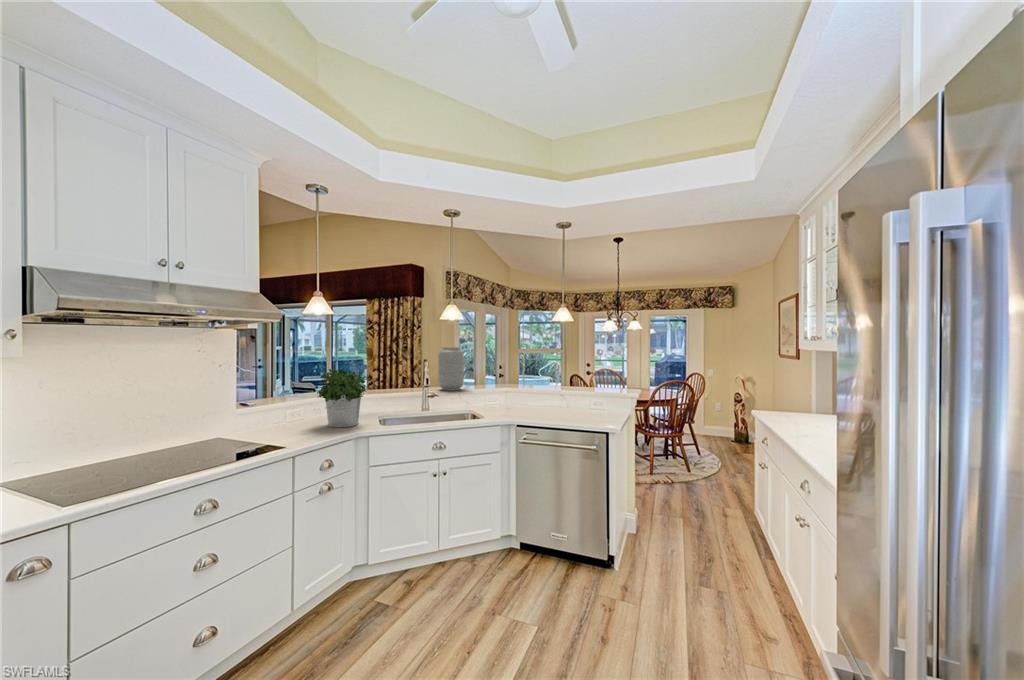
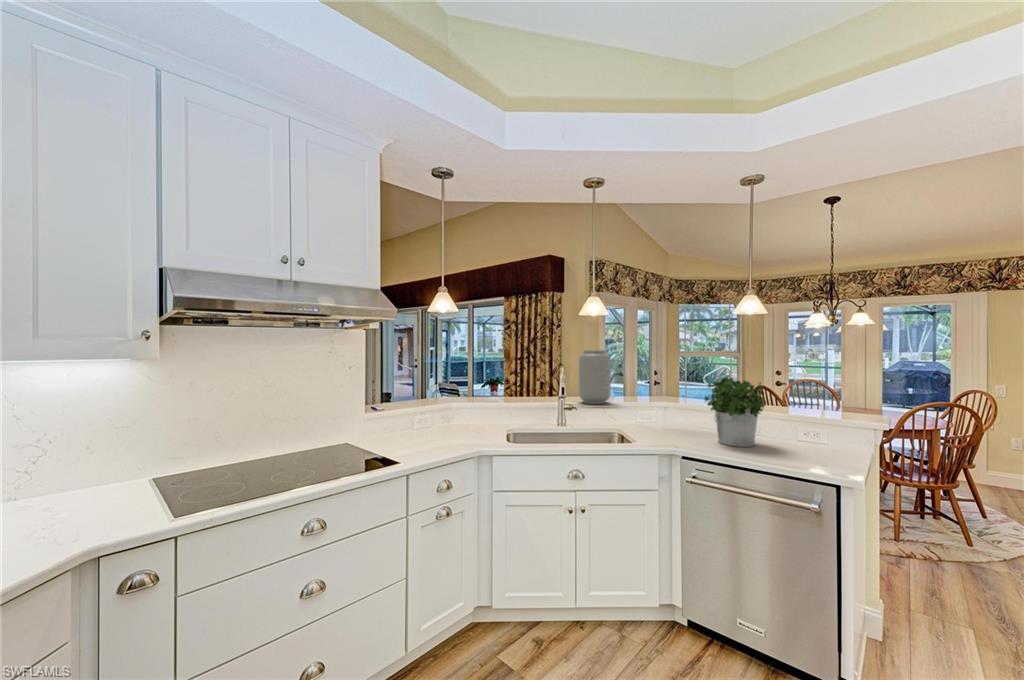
potted plant: present [315,368,366,427] -> present [705,377,765,447]

